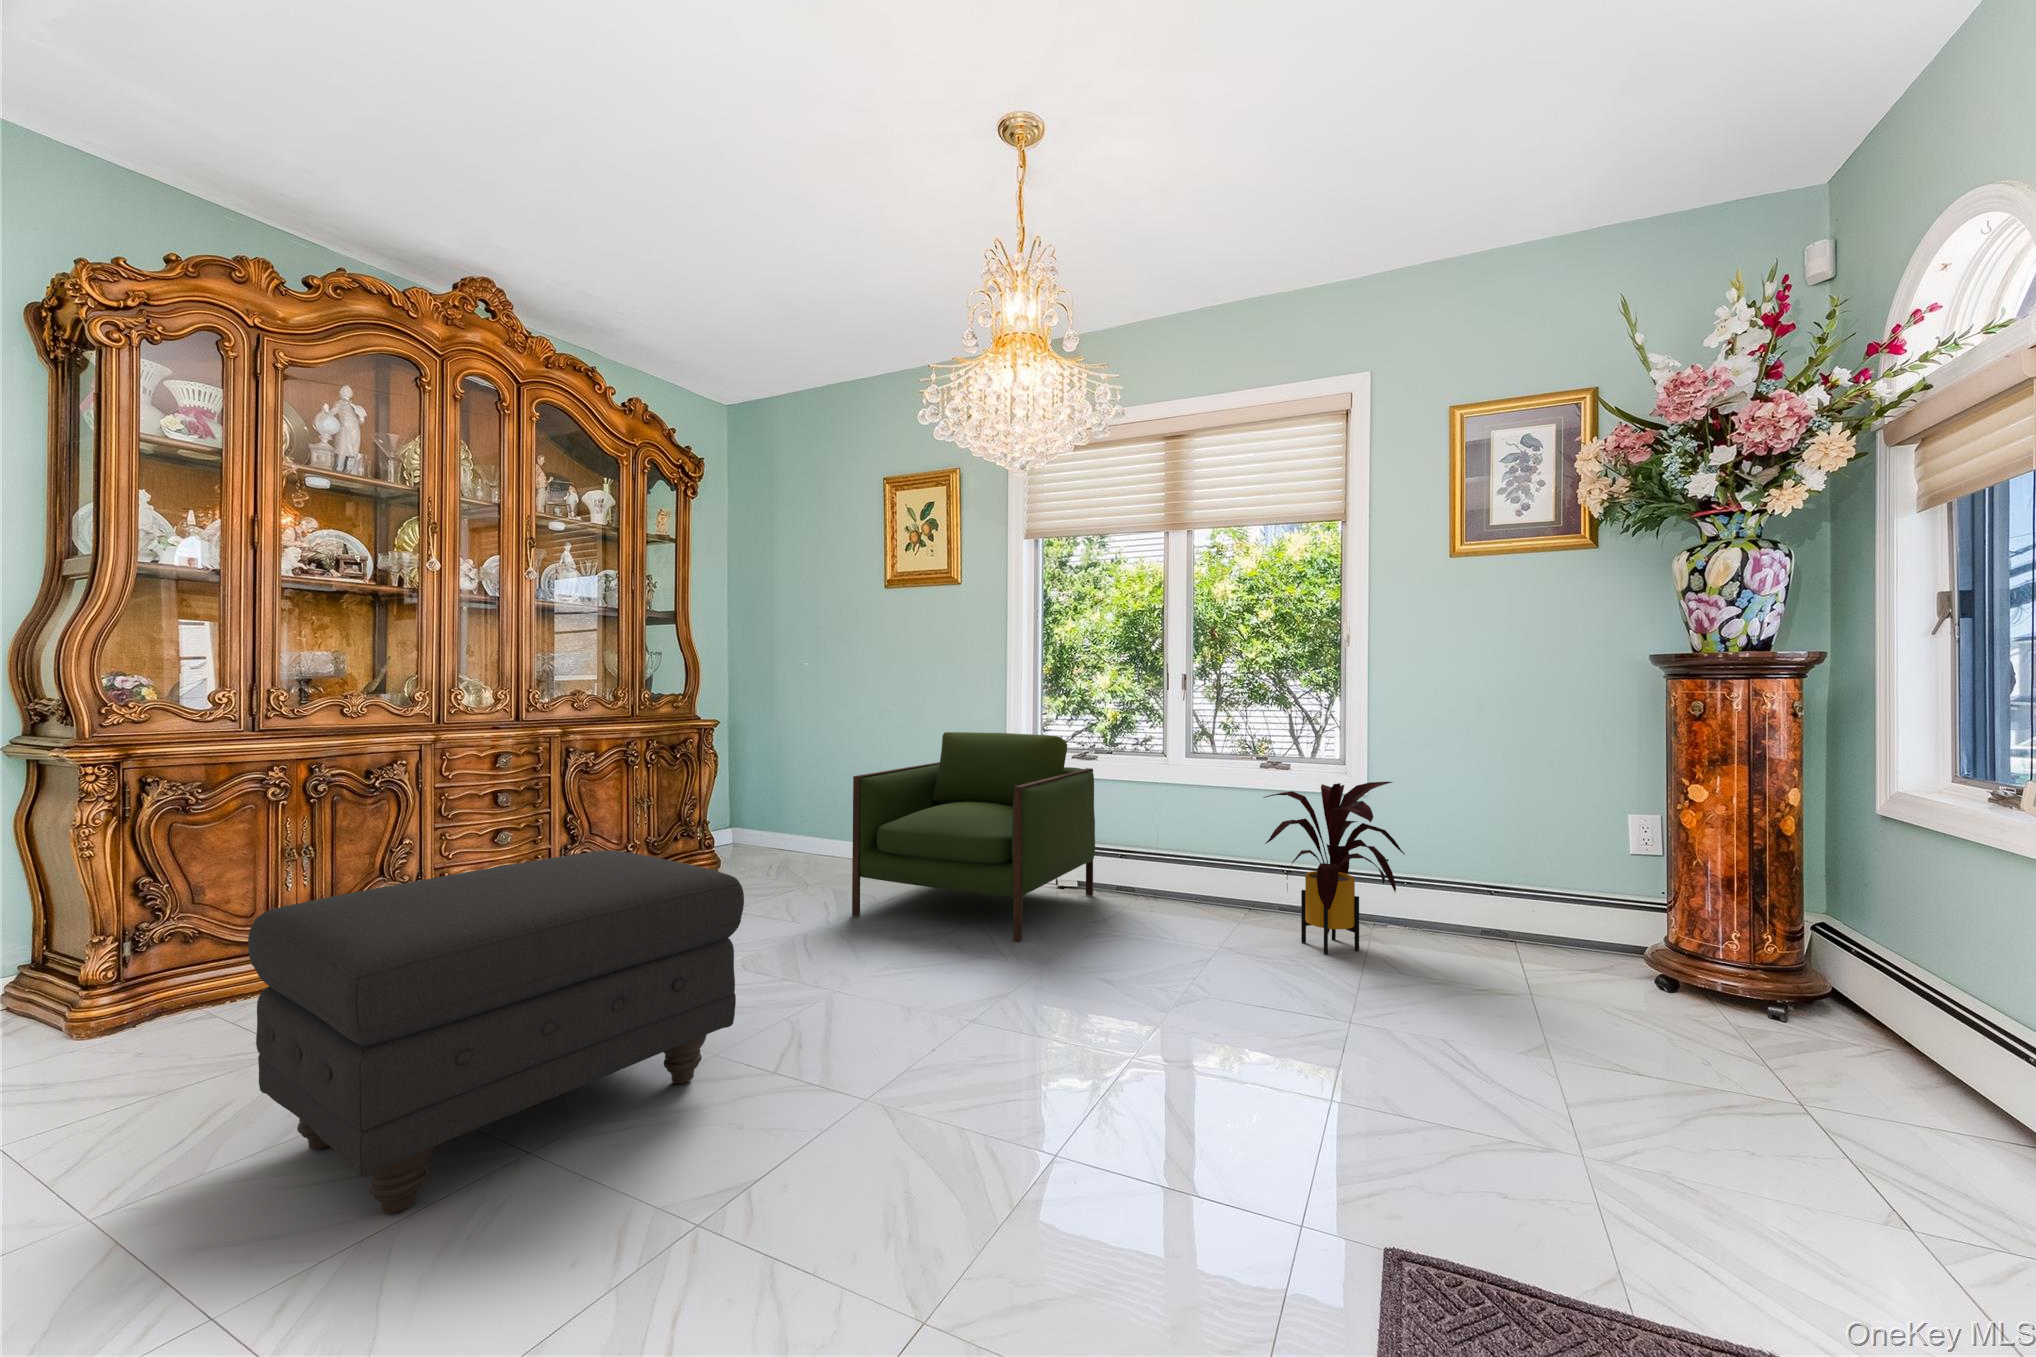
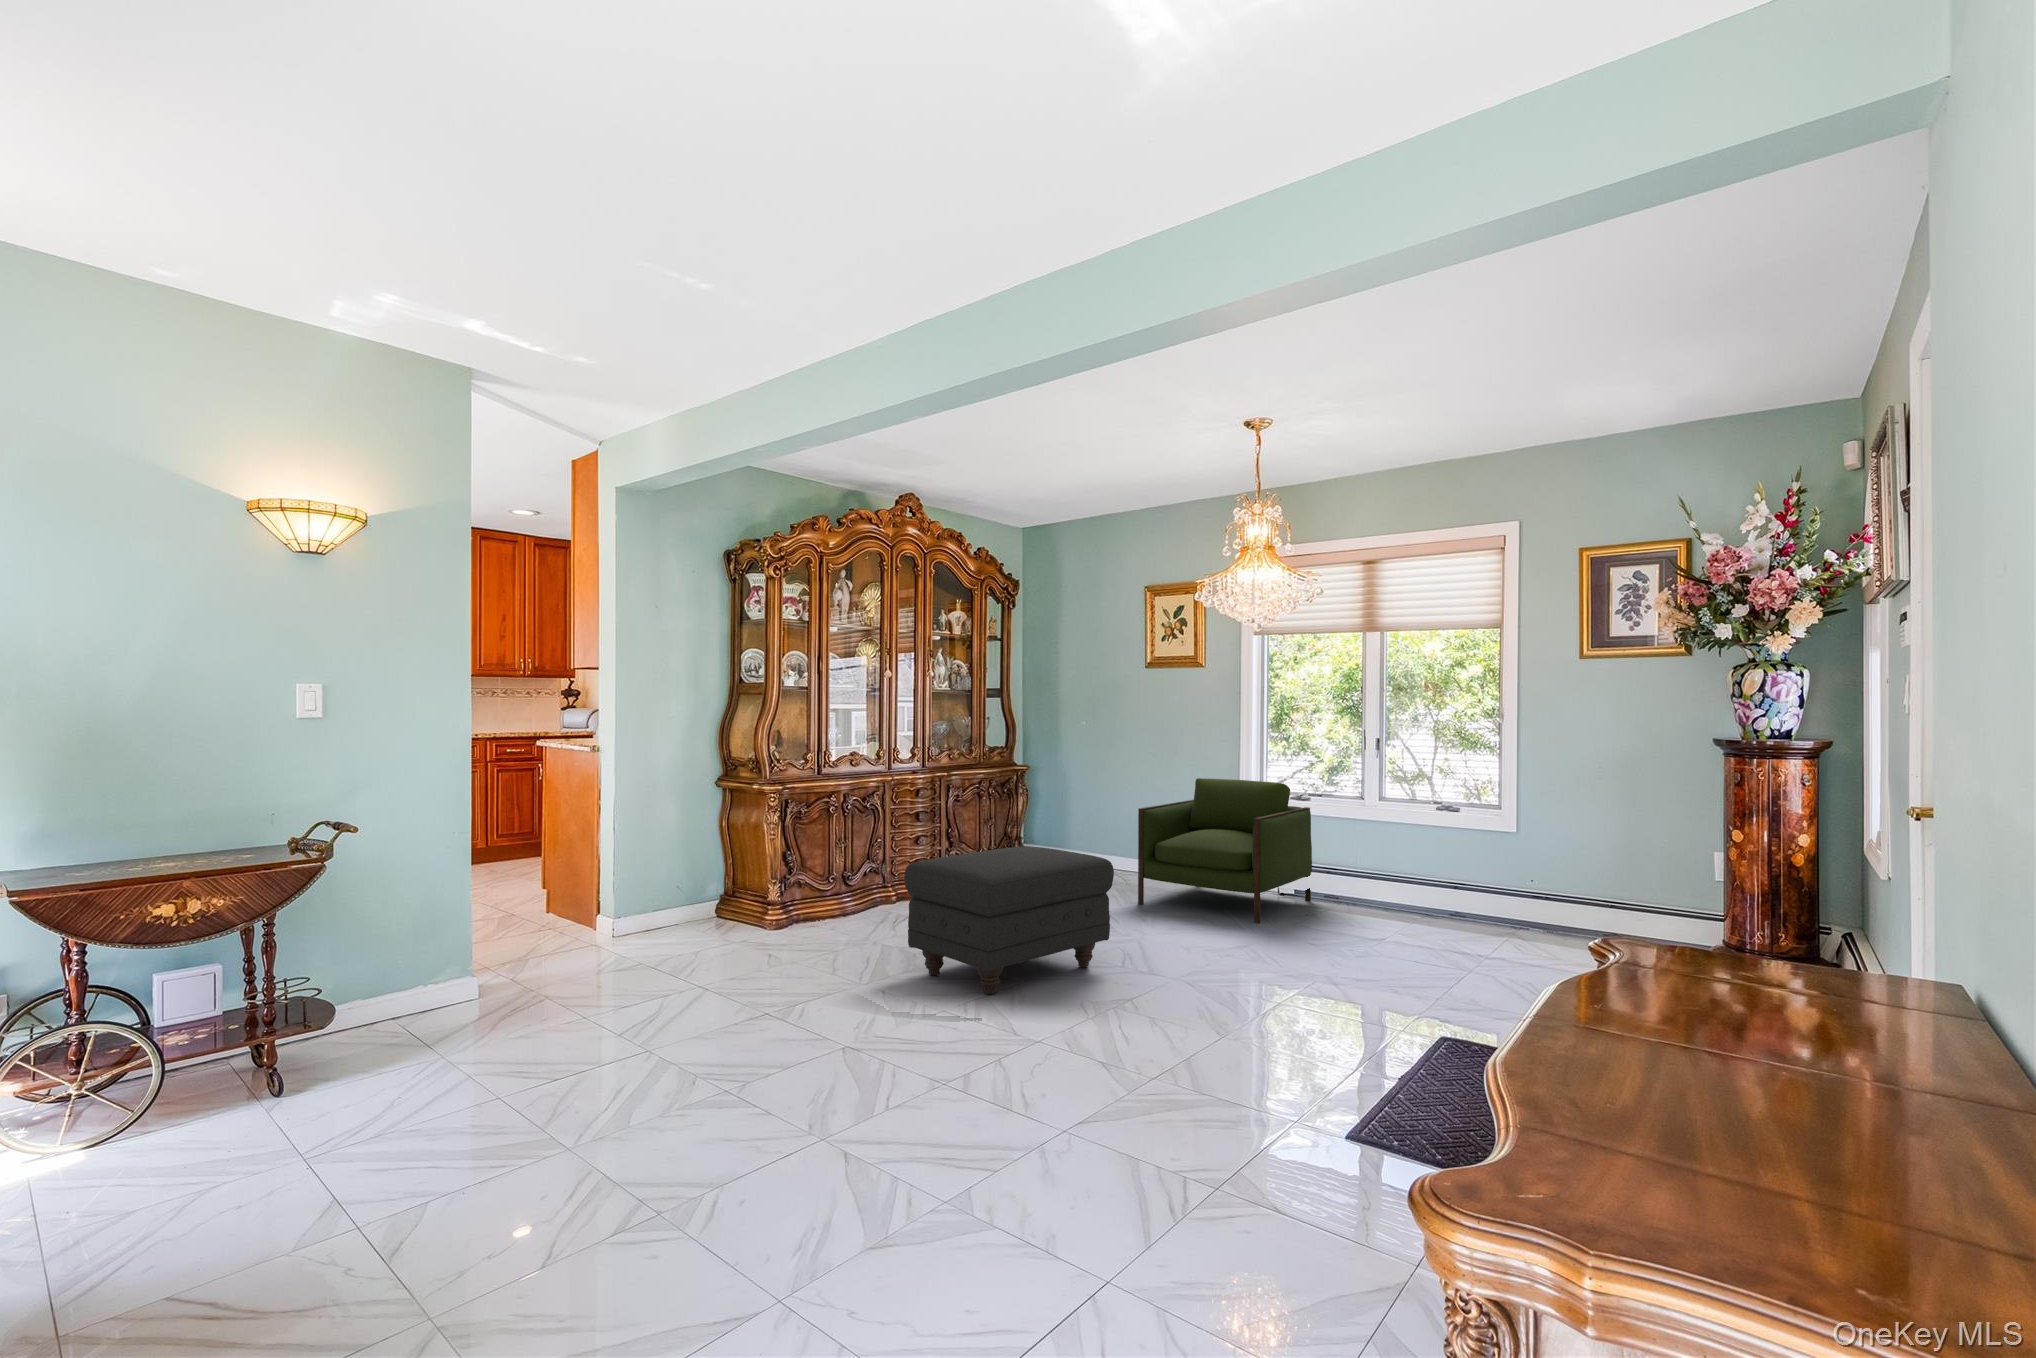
house plant: present [1263,782,1405,954] -> none [1433,822,1545,941]

